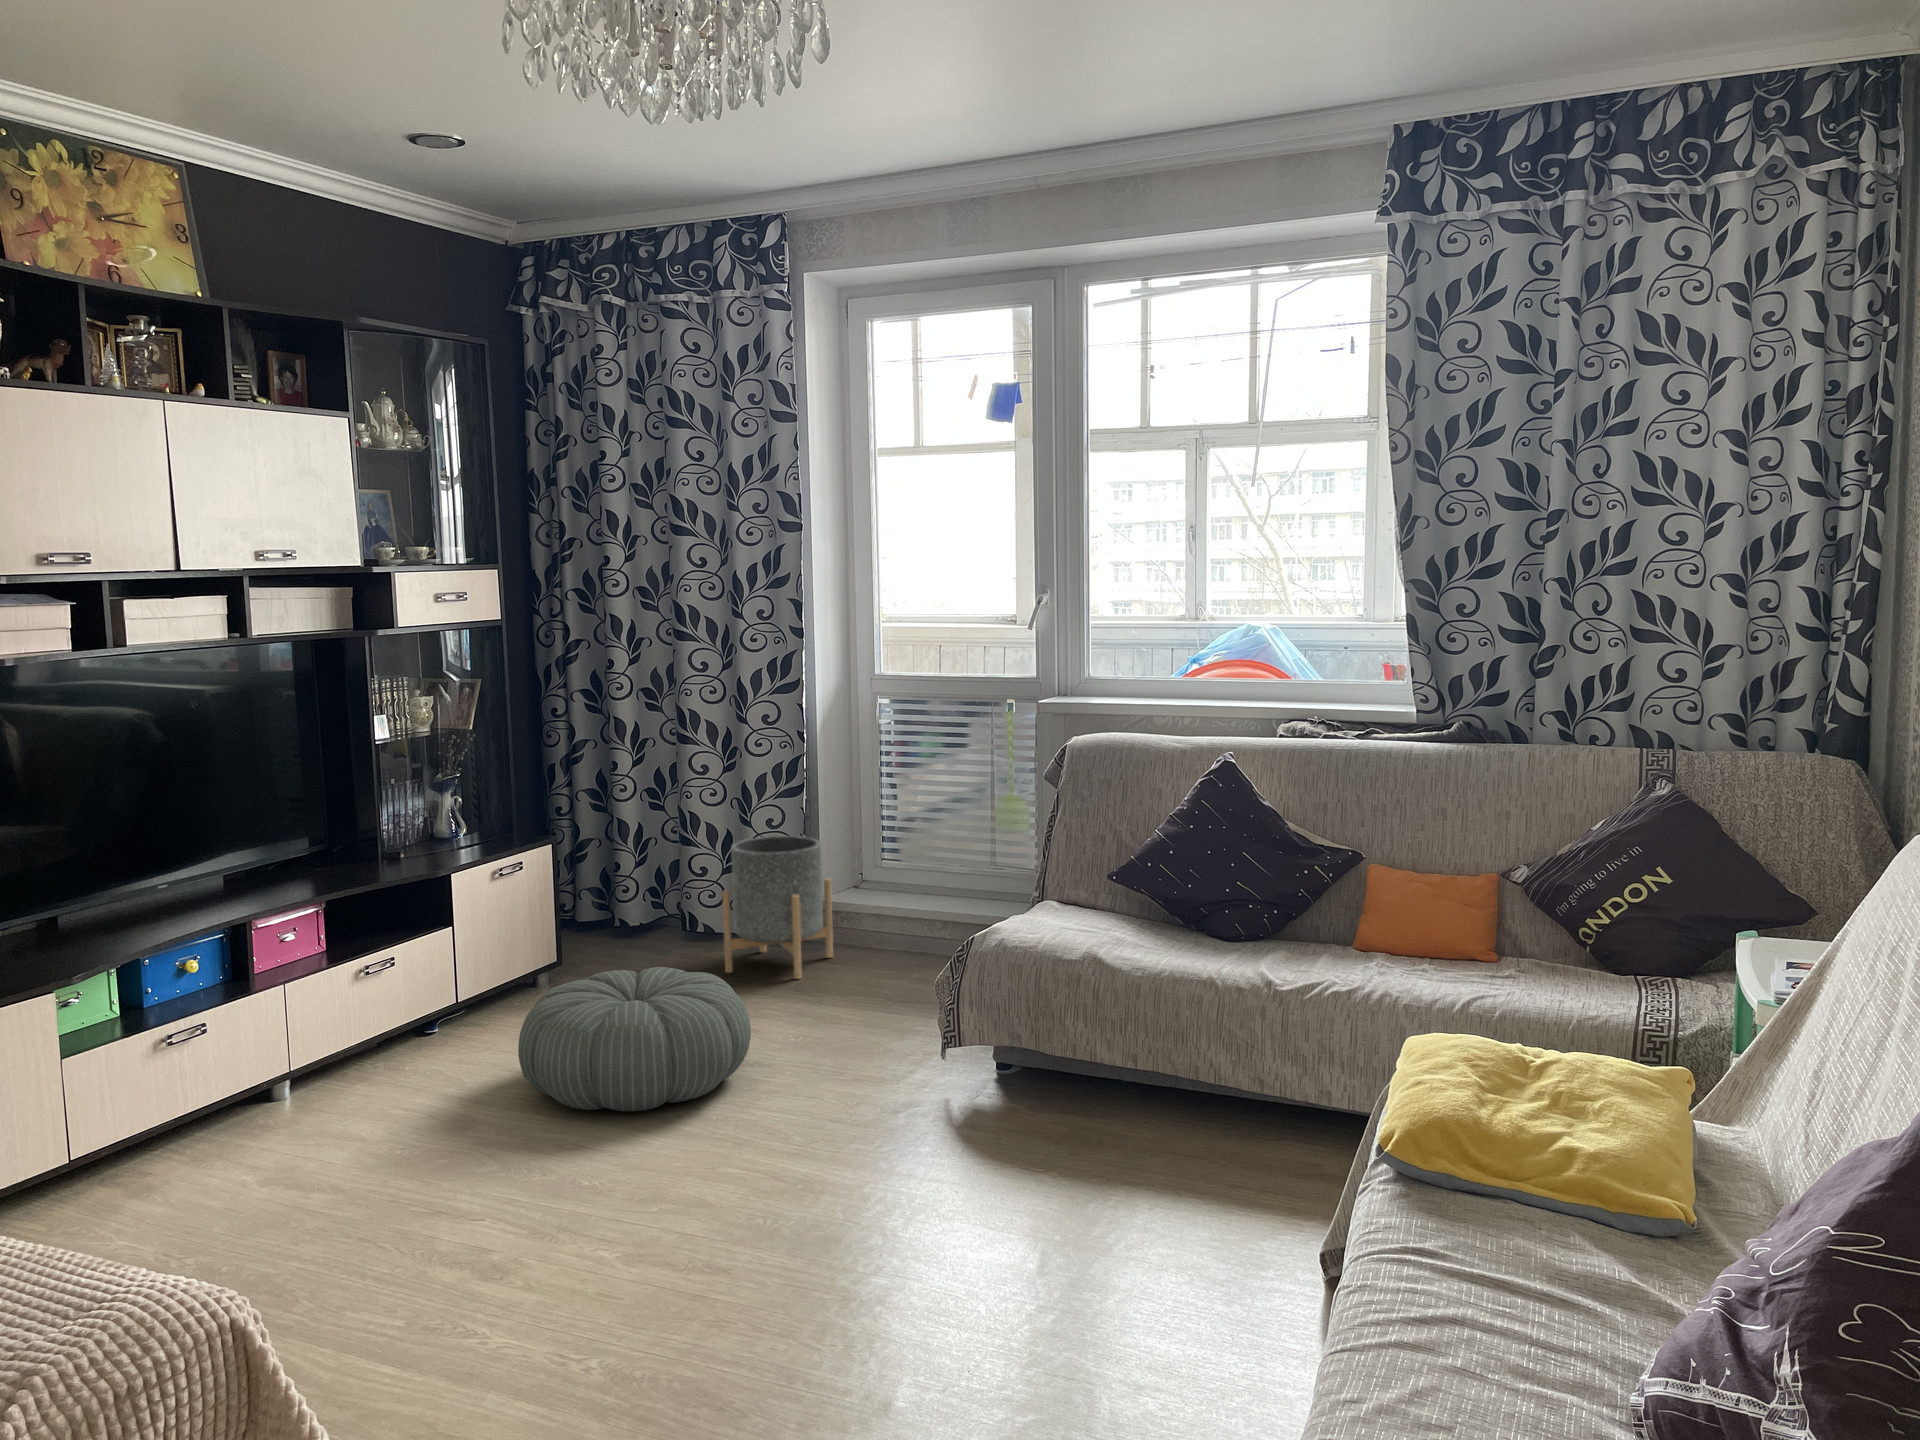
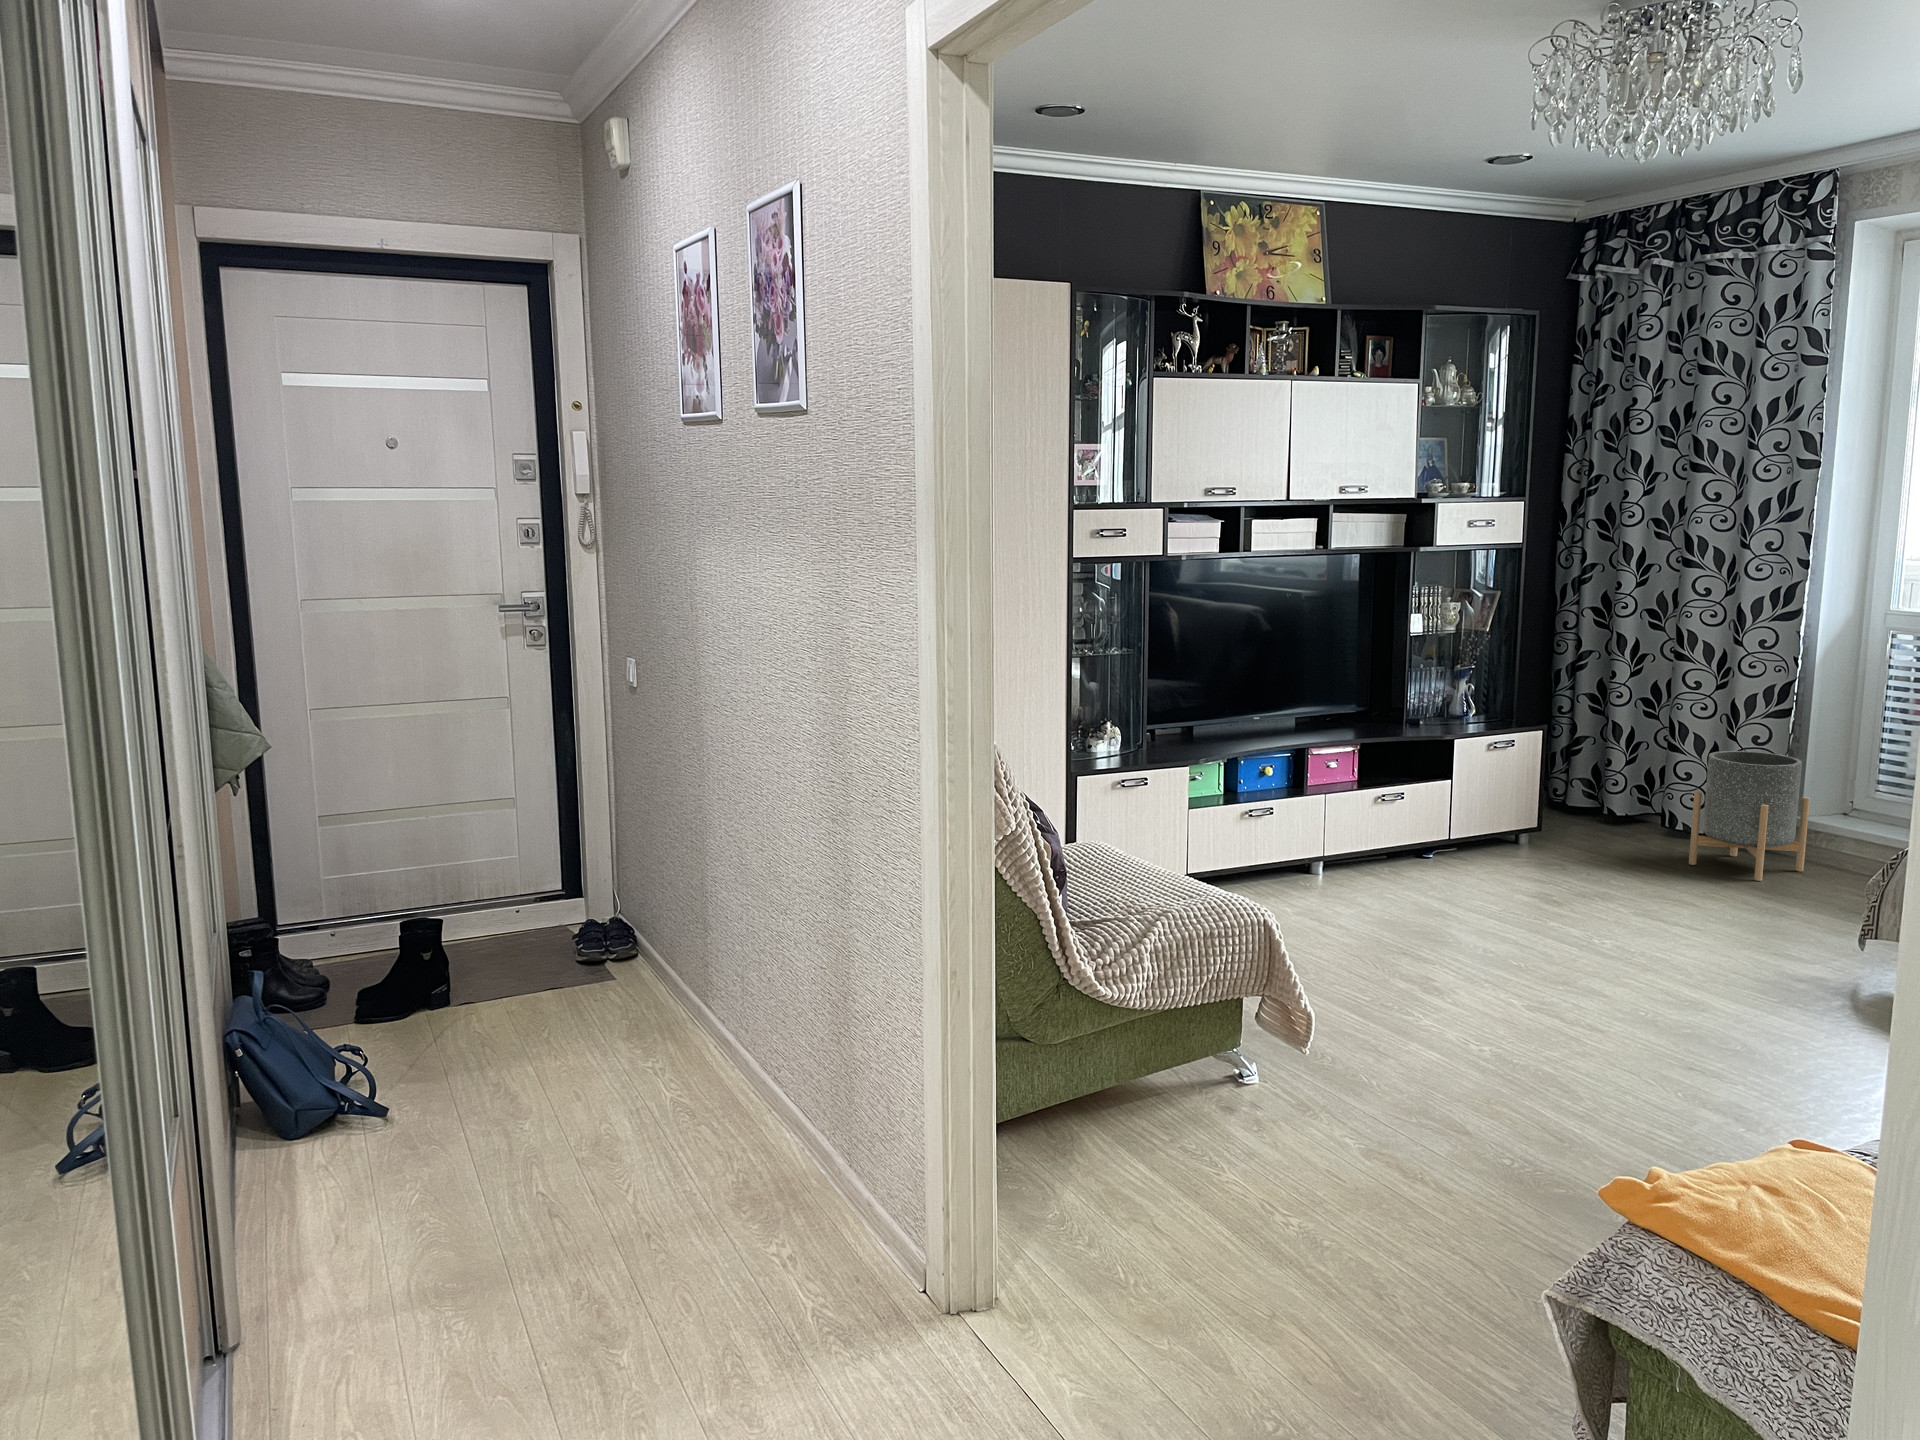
pouf: present [518,967,751,1111] -> none [1484,831,1684,939]

